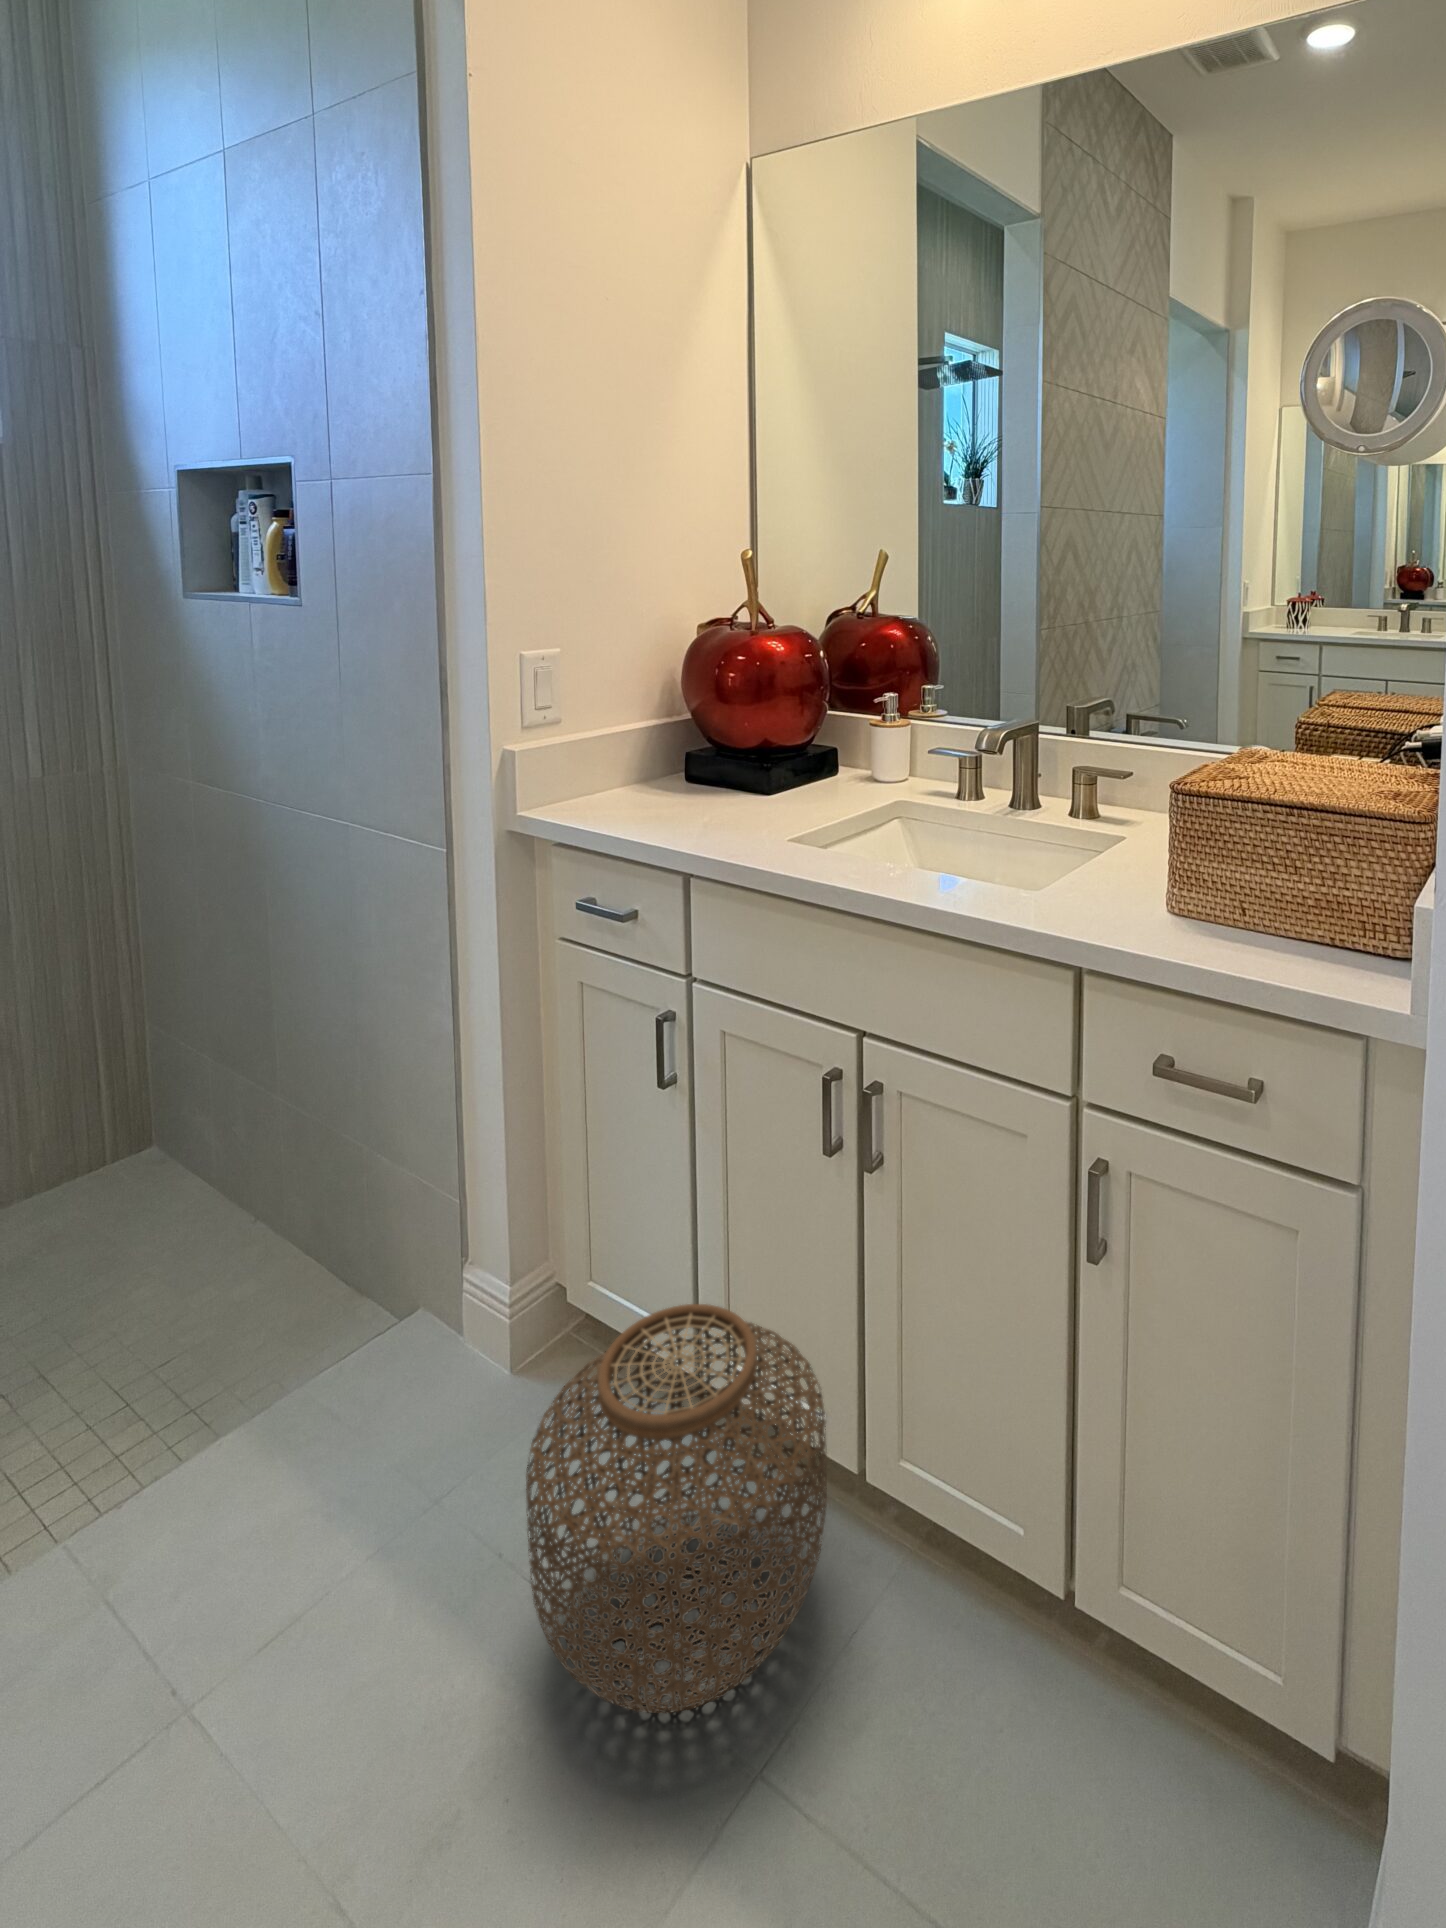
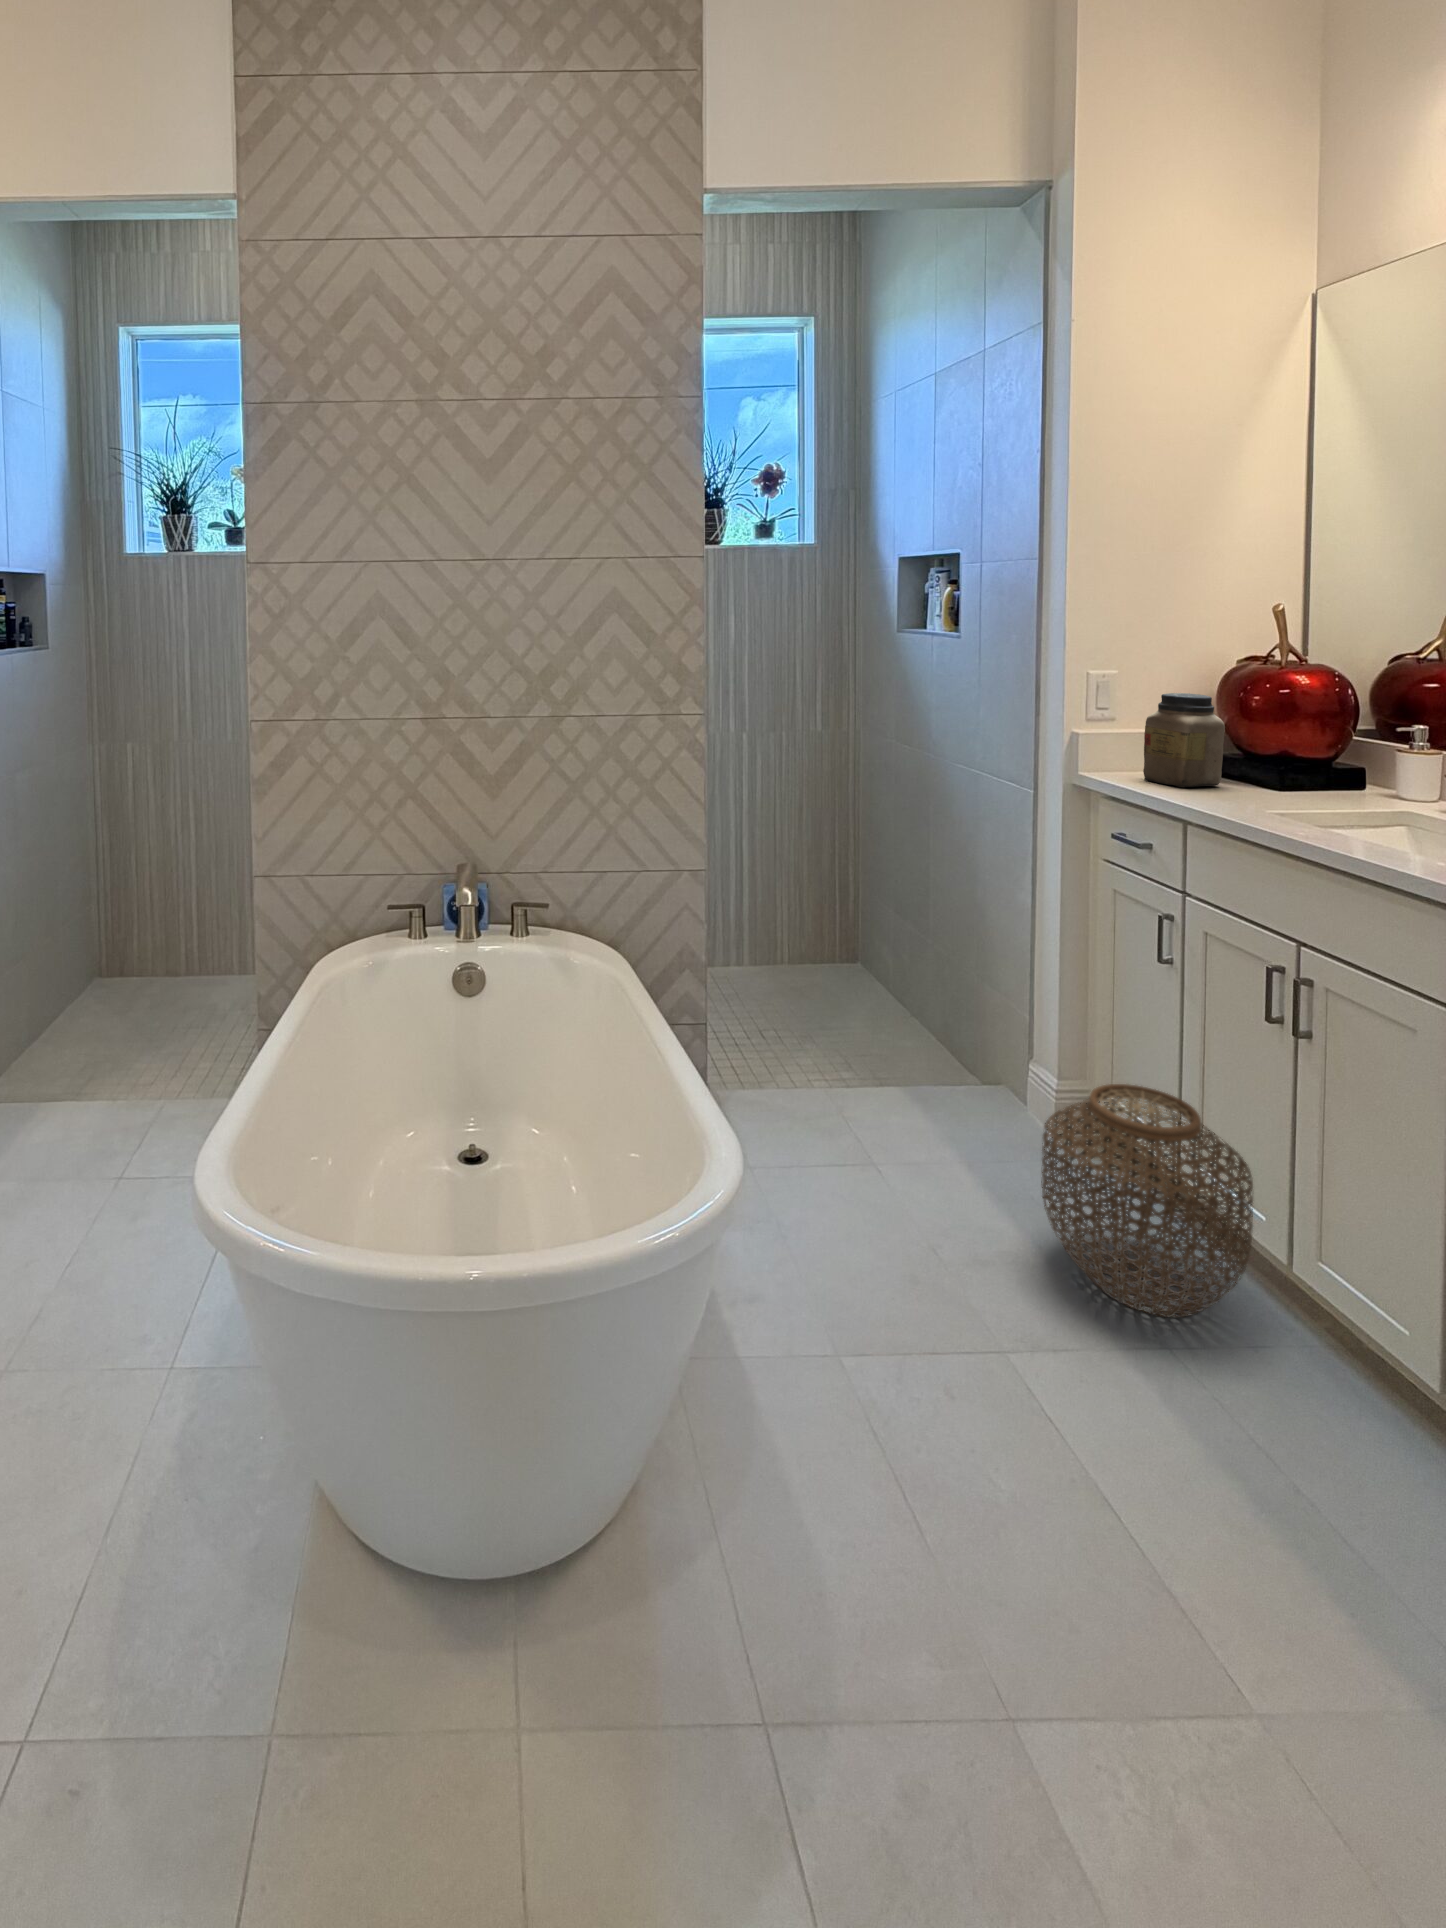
jar: none [606,676,705,813] -> present [1143,693,1225,787]

